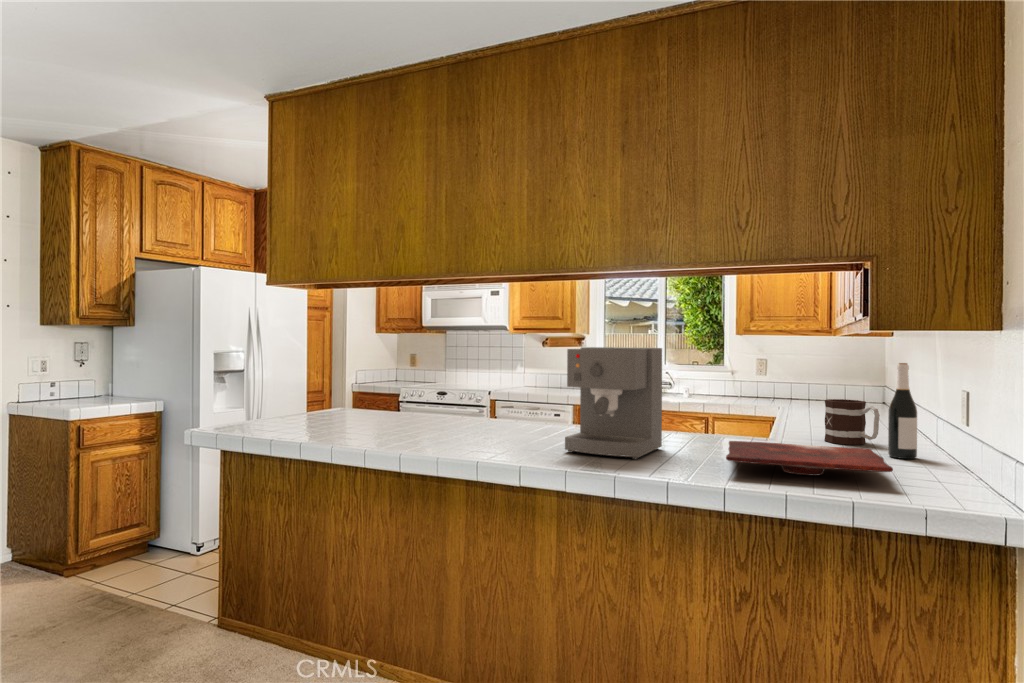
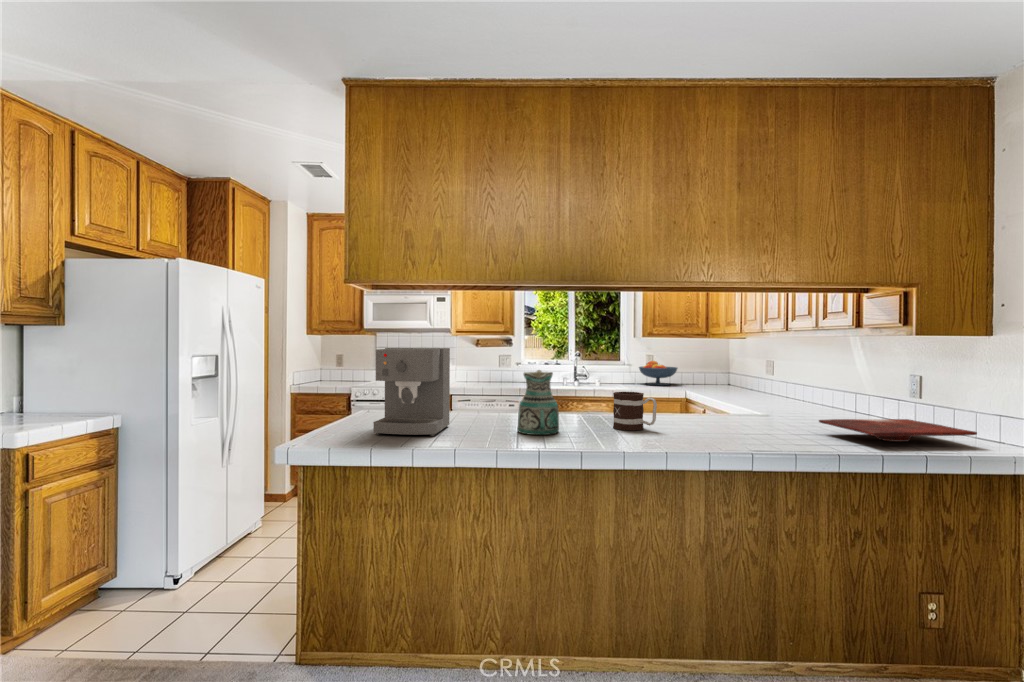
coffee maker: present [565,347,662,459] -> present [373,348,450,436]
wine bottle: present [888,363,917,459] -> none [881,358,902,424]
fruit bowl: none [732,367,786,400] -> present [639,361,677,386]
ceramic pitcher: none [400,369,445,437] -> present [518,370,559,435]
mug: present [824,399,880,445] -> present [613,392,657,431]

